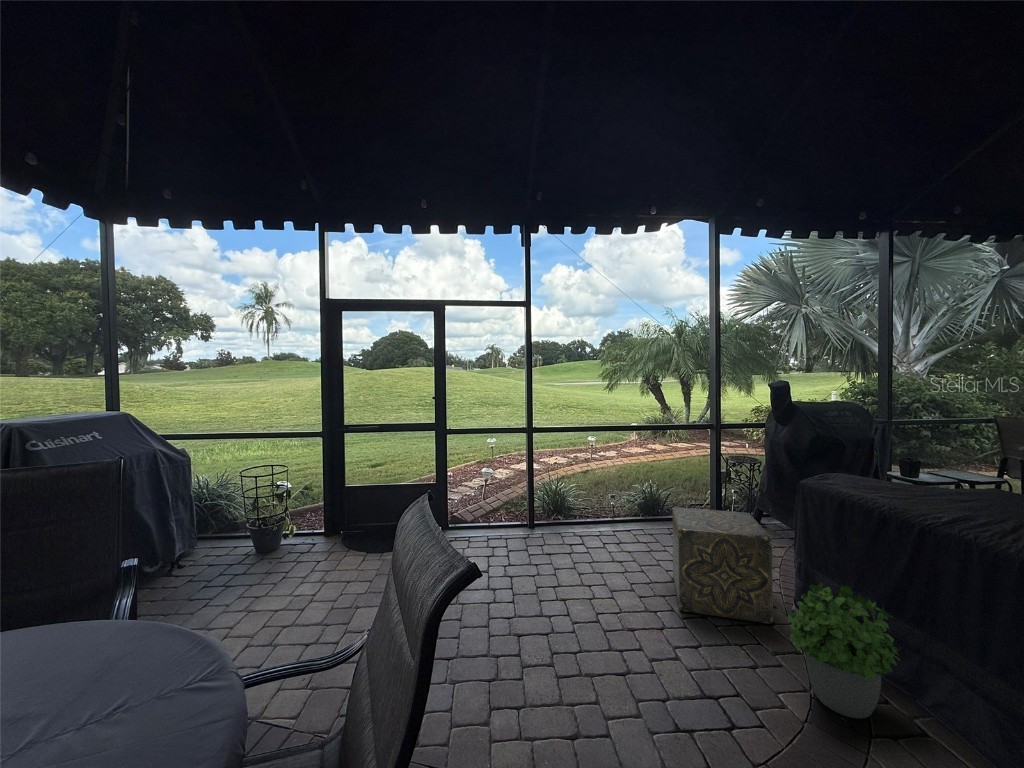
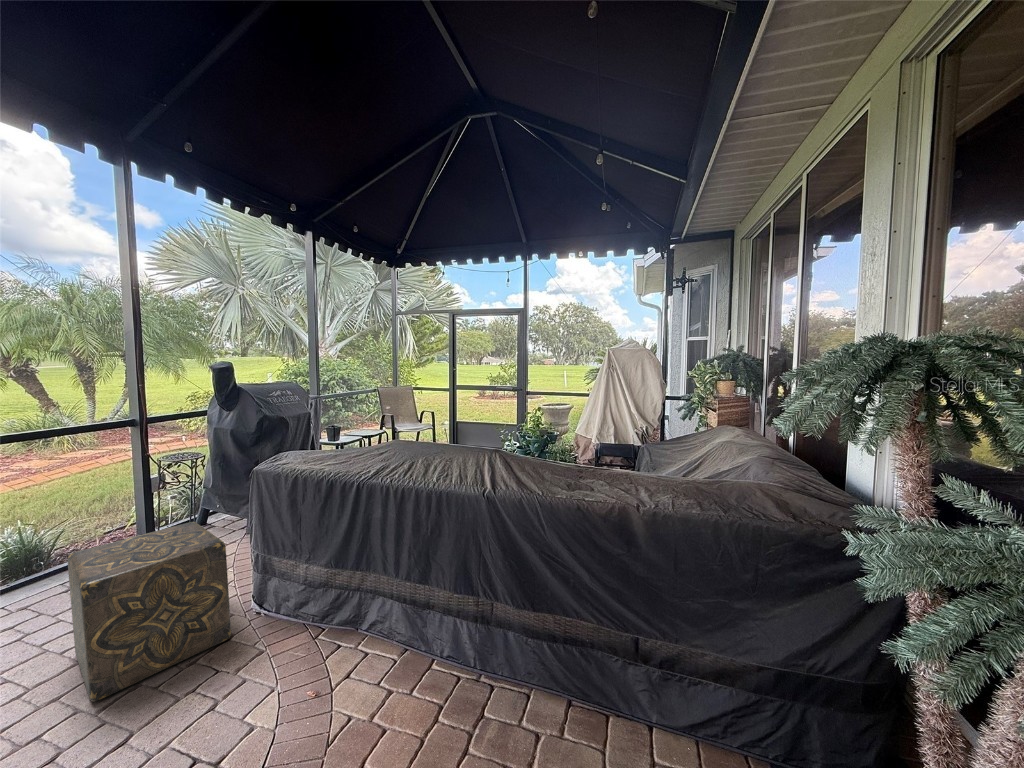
potted plant: present [787,582,899,718] -> none [250,560,348,692]

